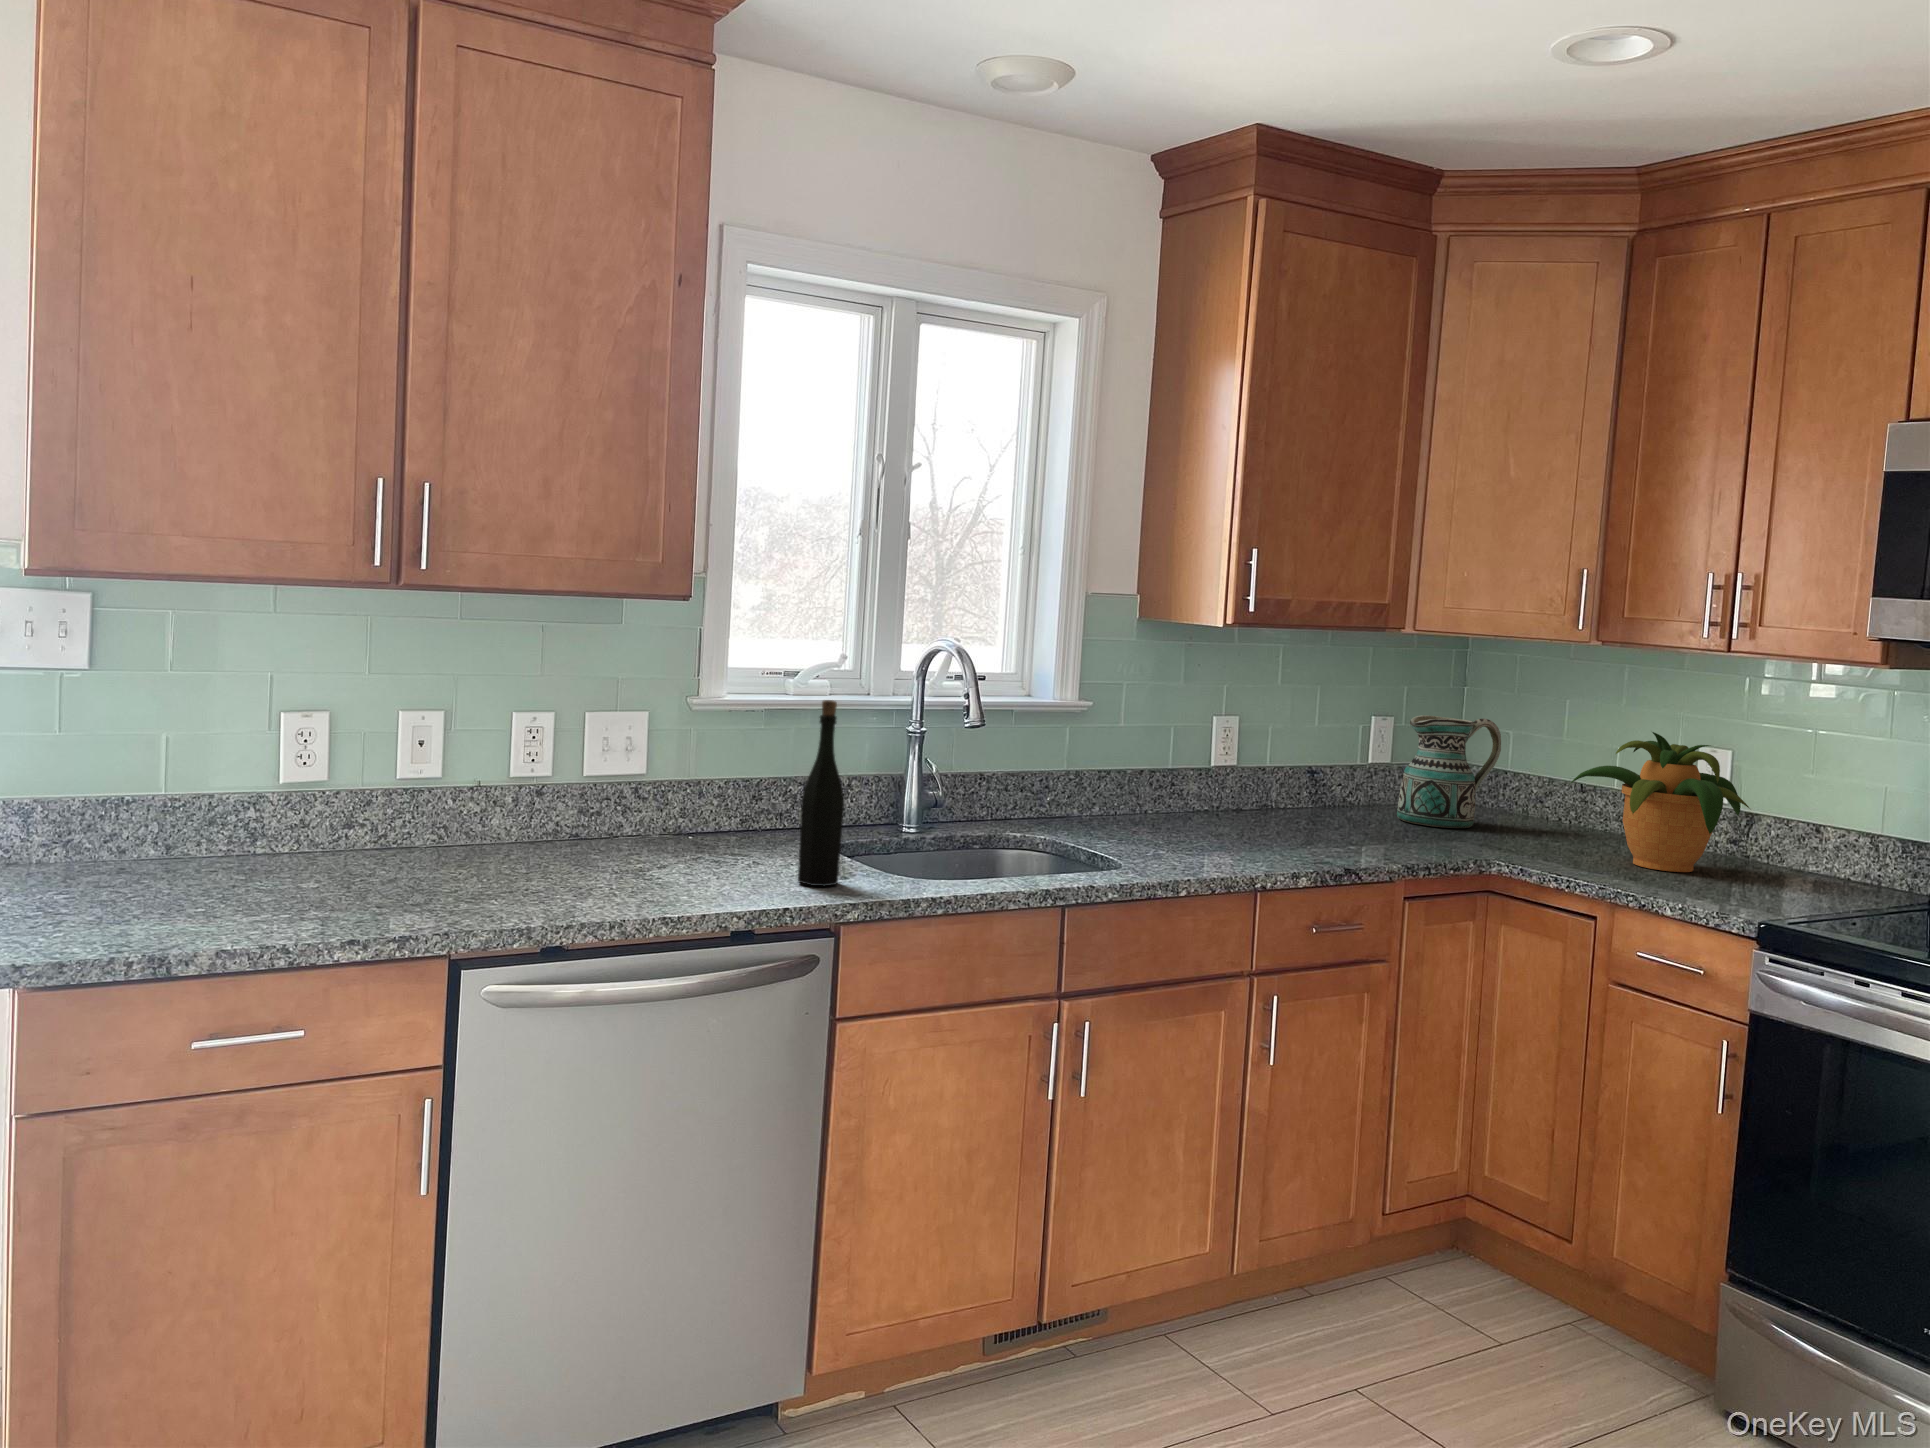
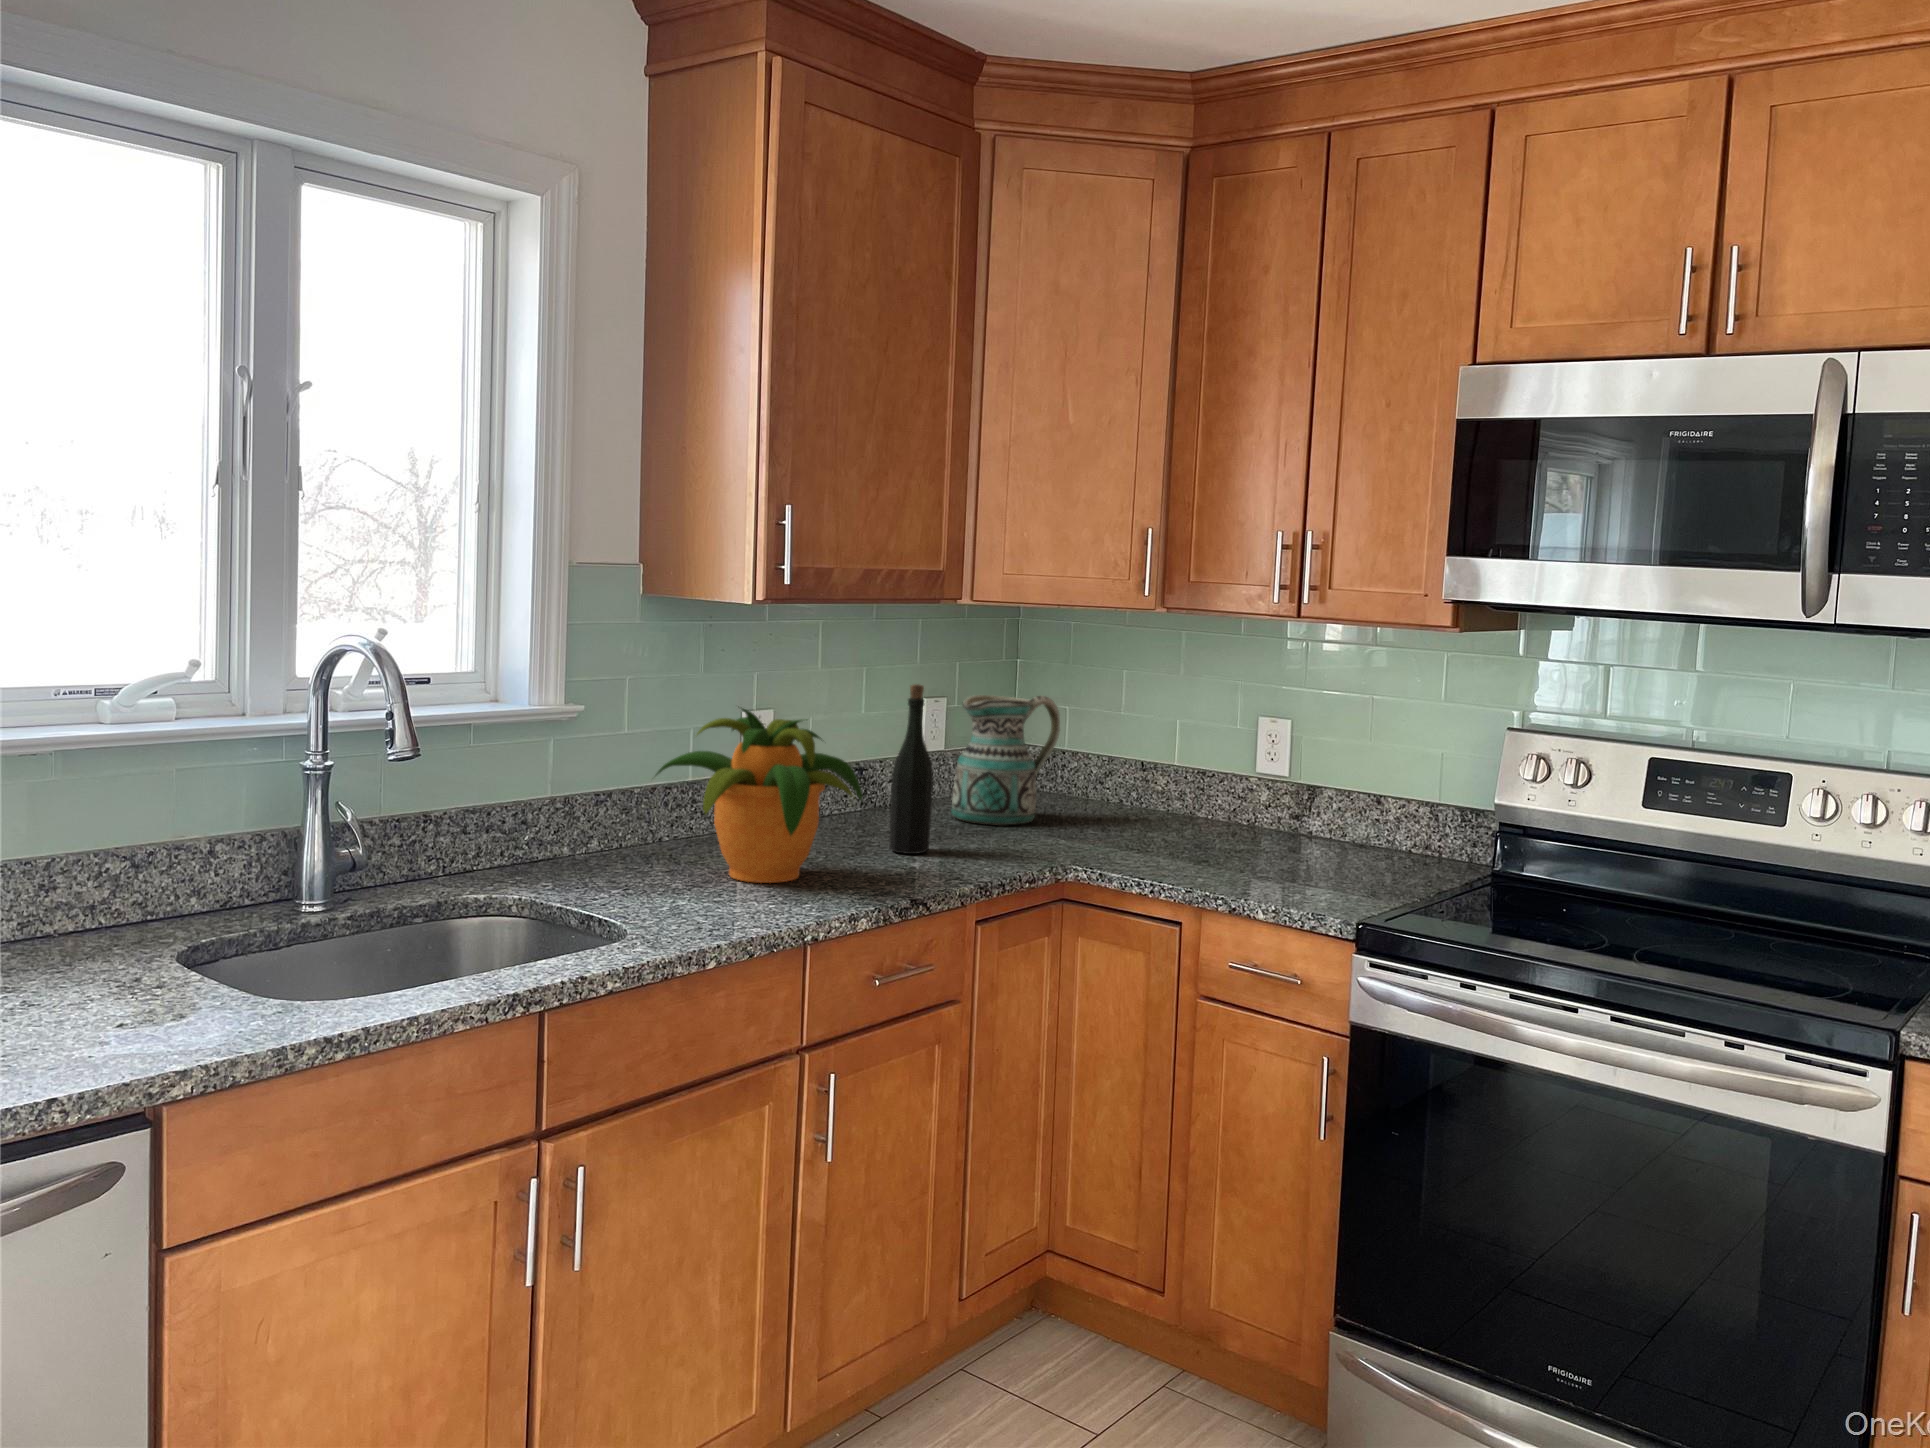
bottle: present [798,700,844,886] -> present [889,684,933,854]
potted plant: present [1570,732,1750,872] -> present [656,708,862,883]

